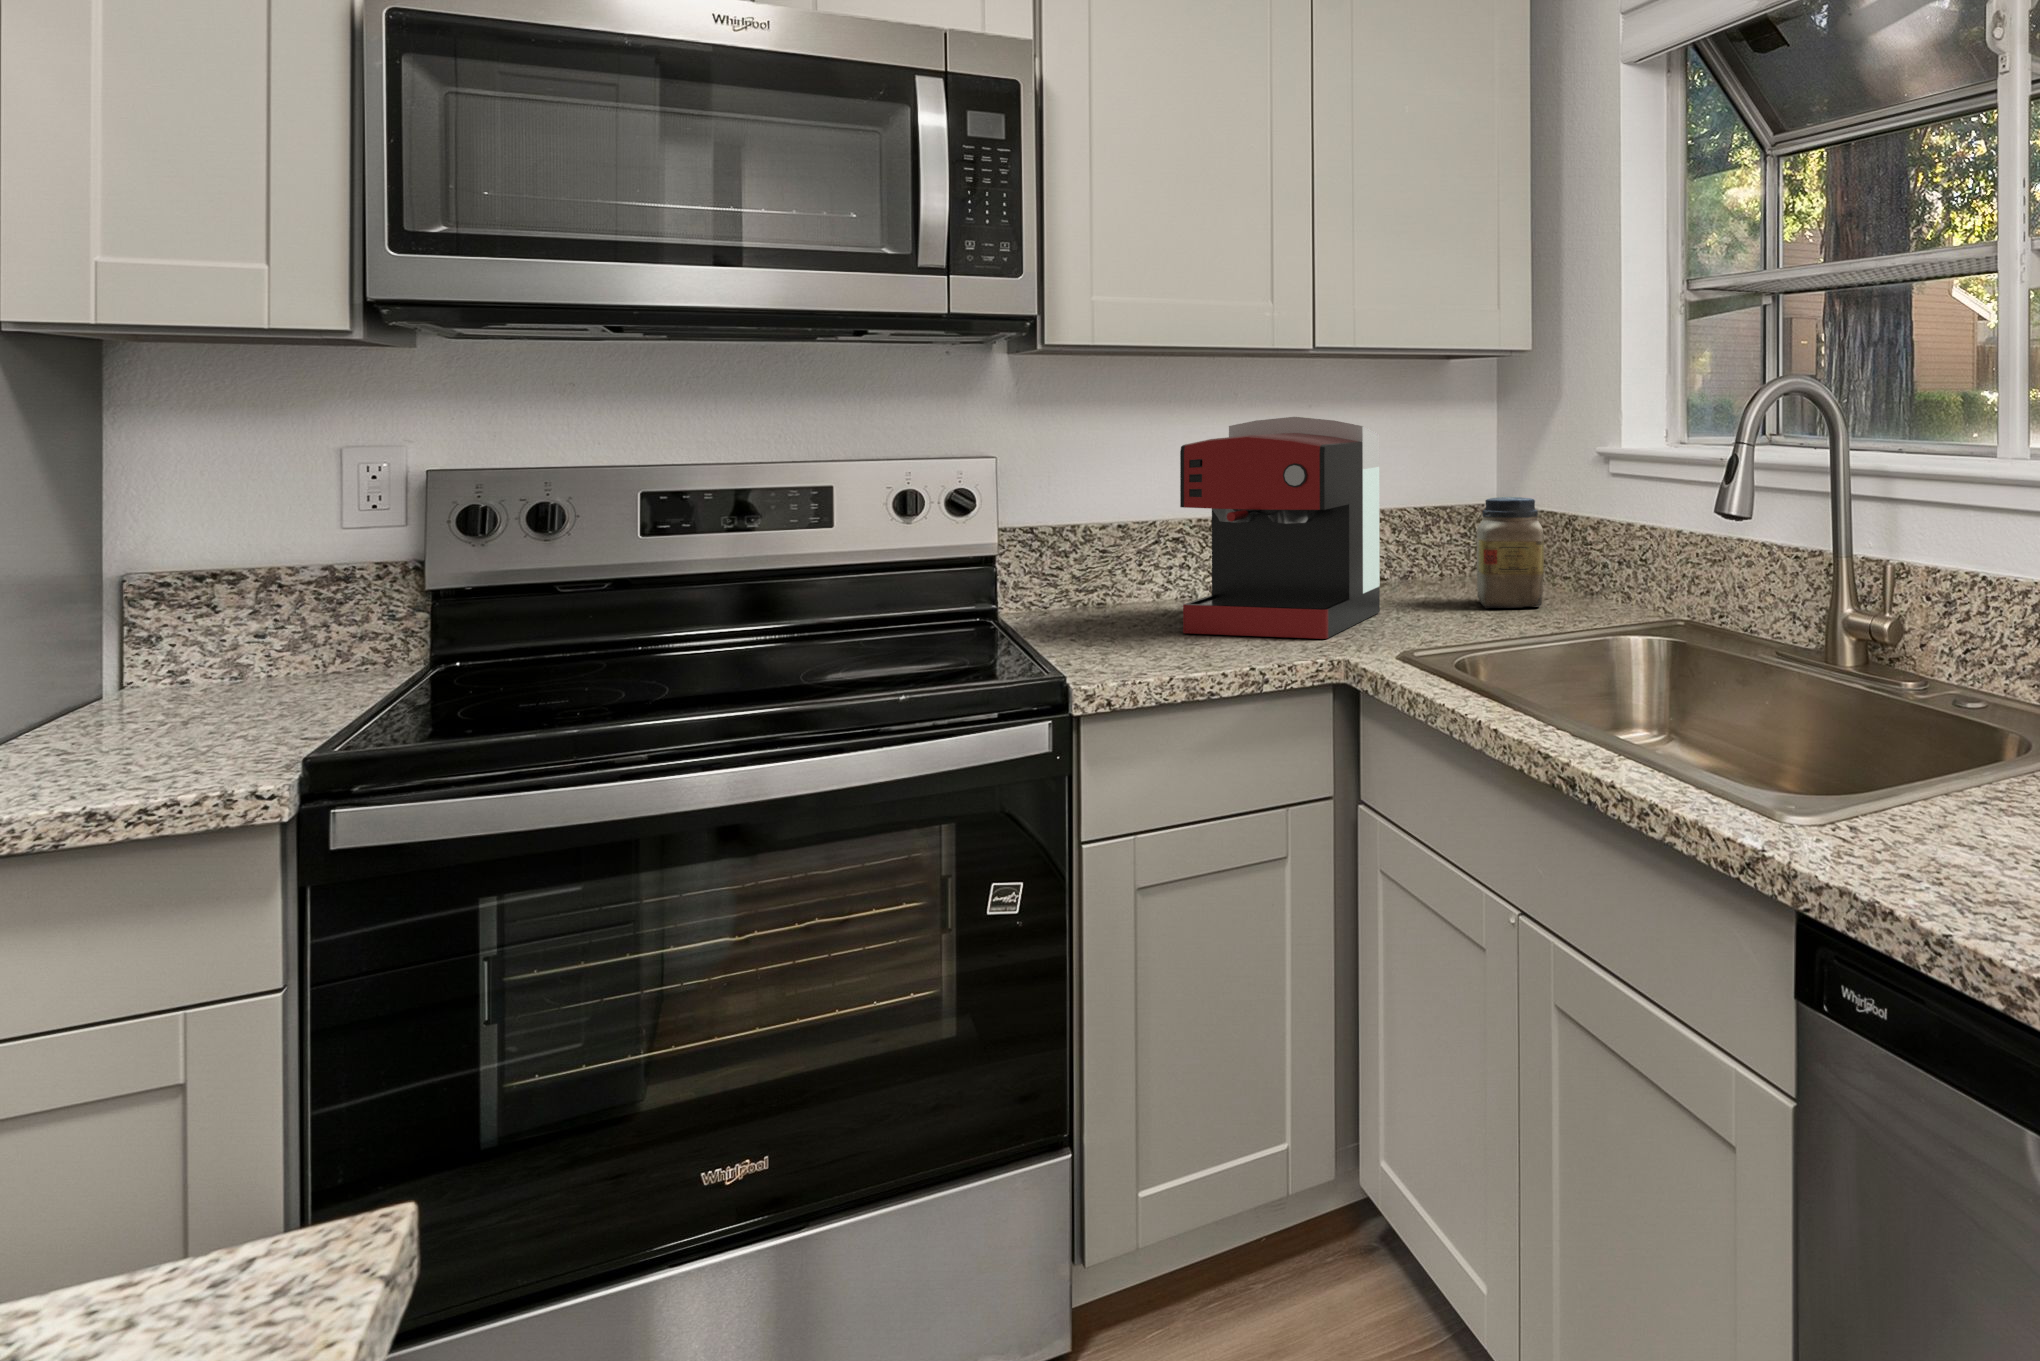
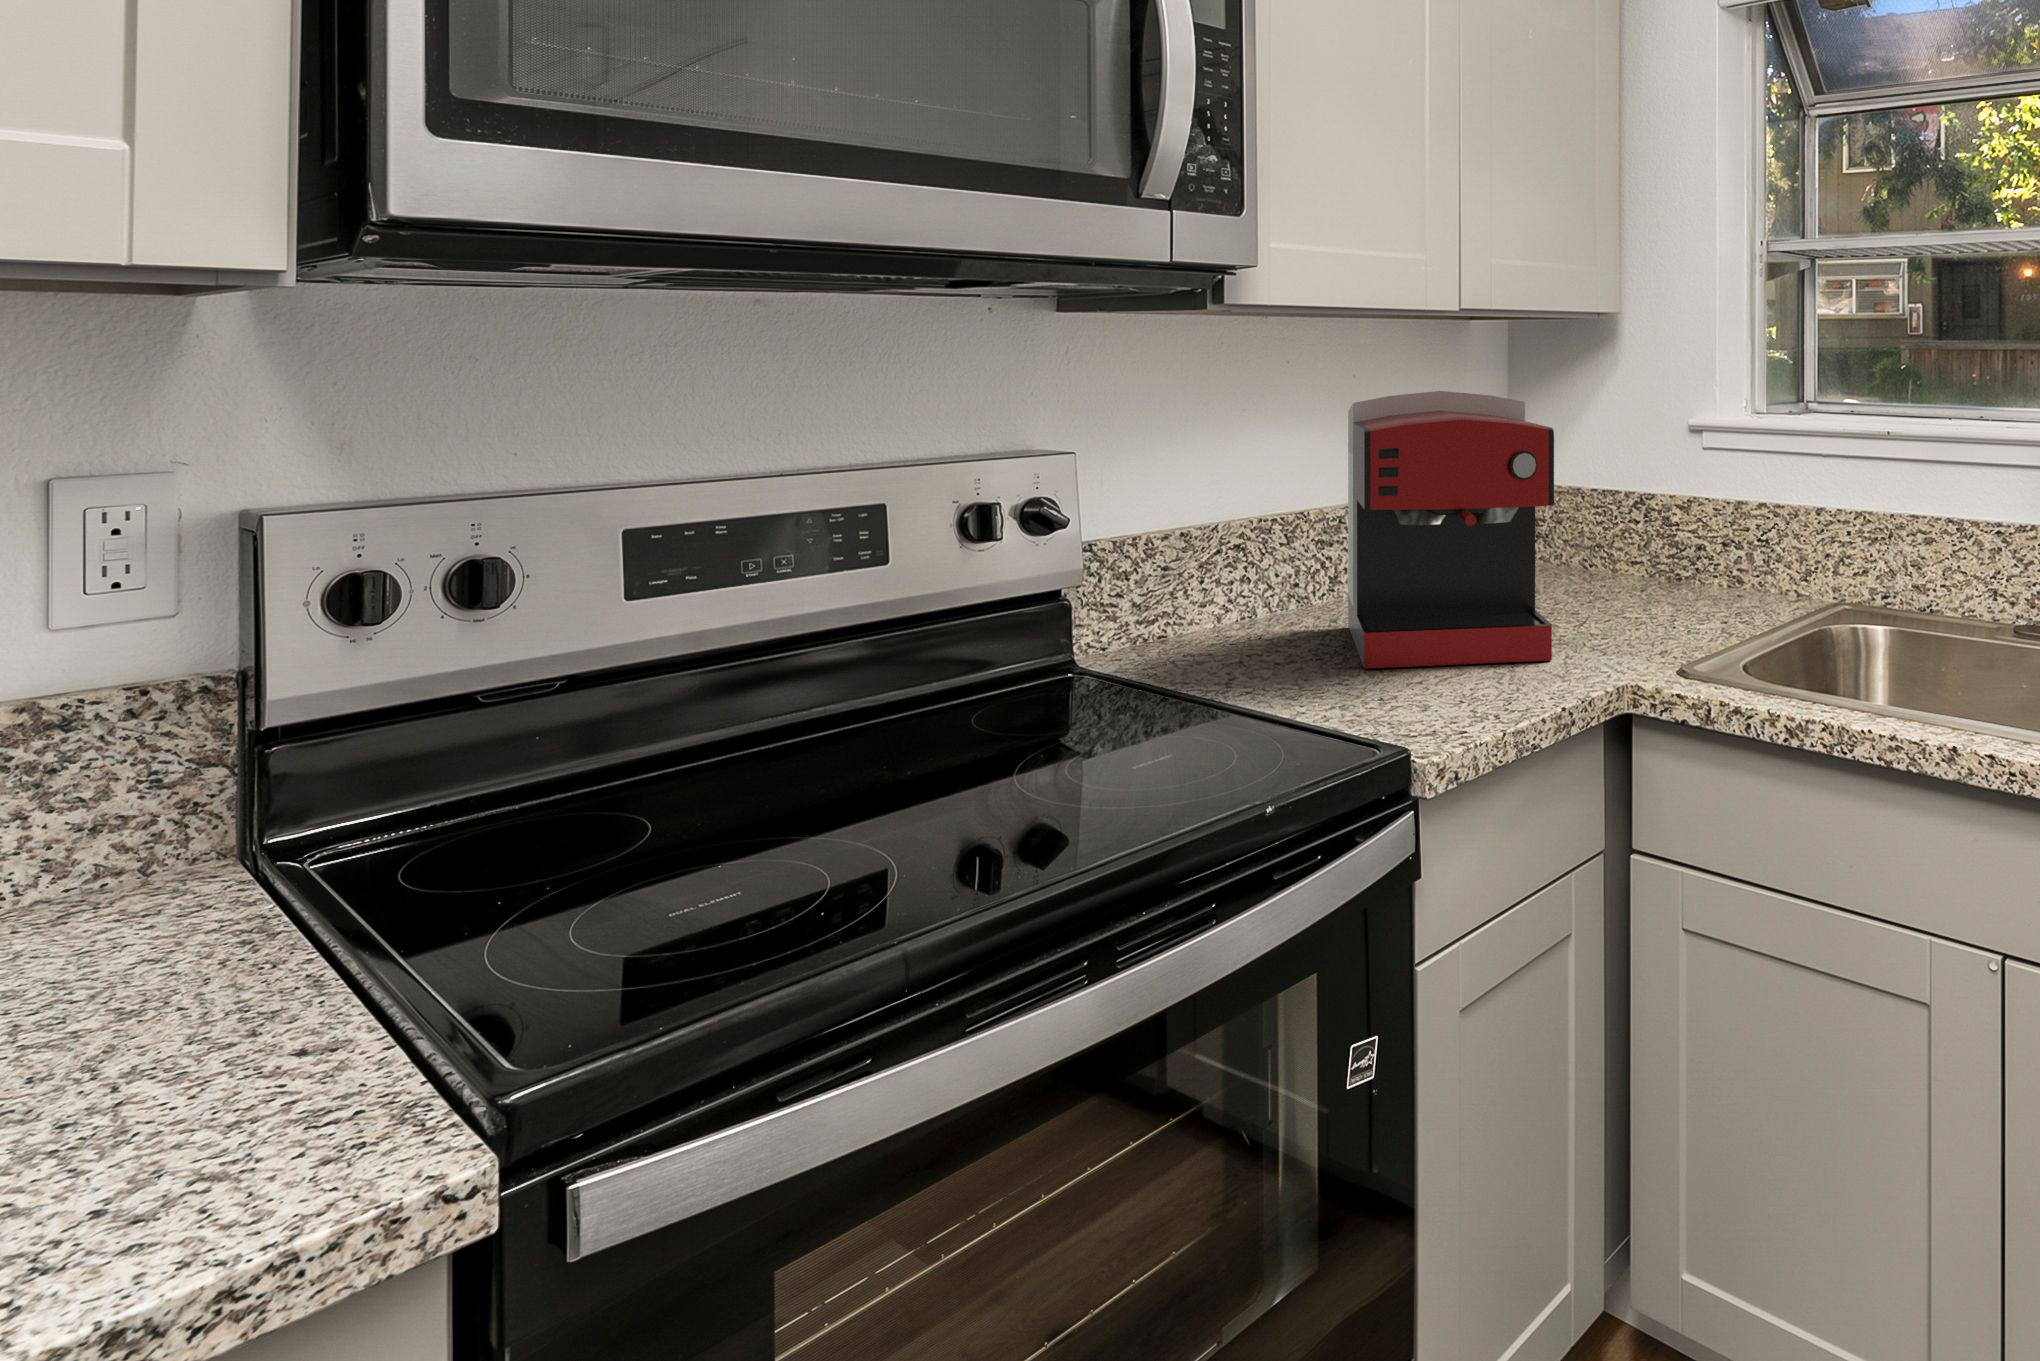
jar: present [1477,497,1544,608] -> none [1576,478,1664,606]

